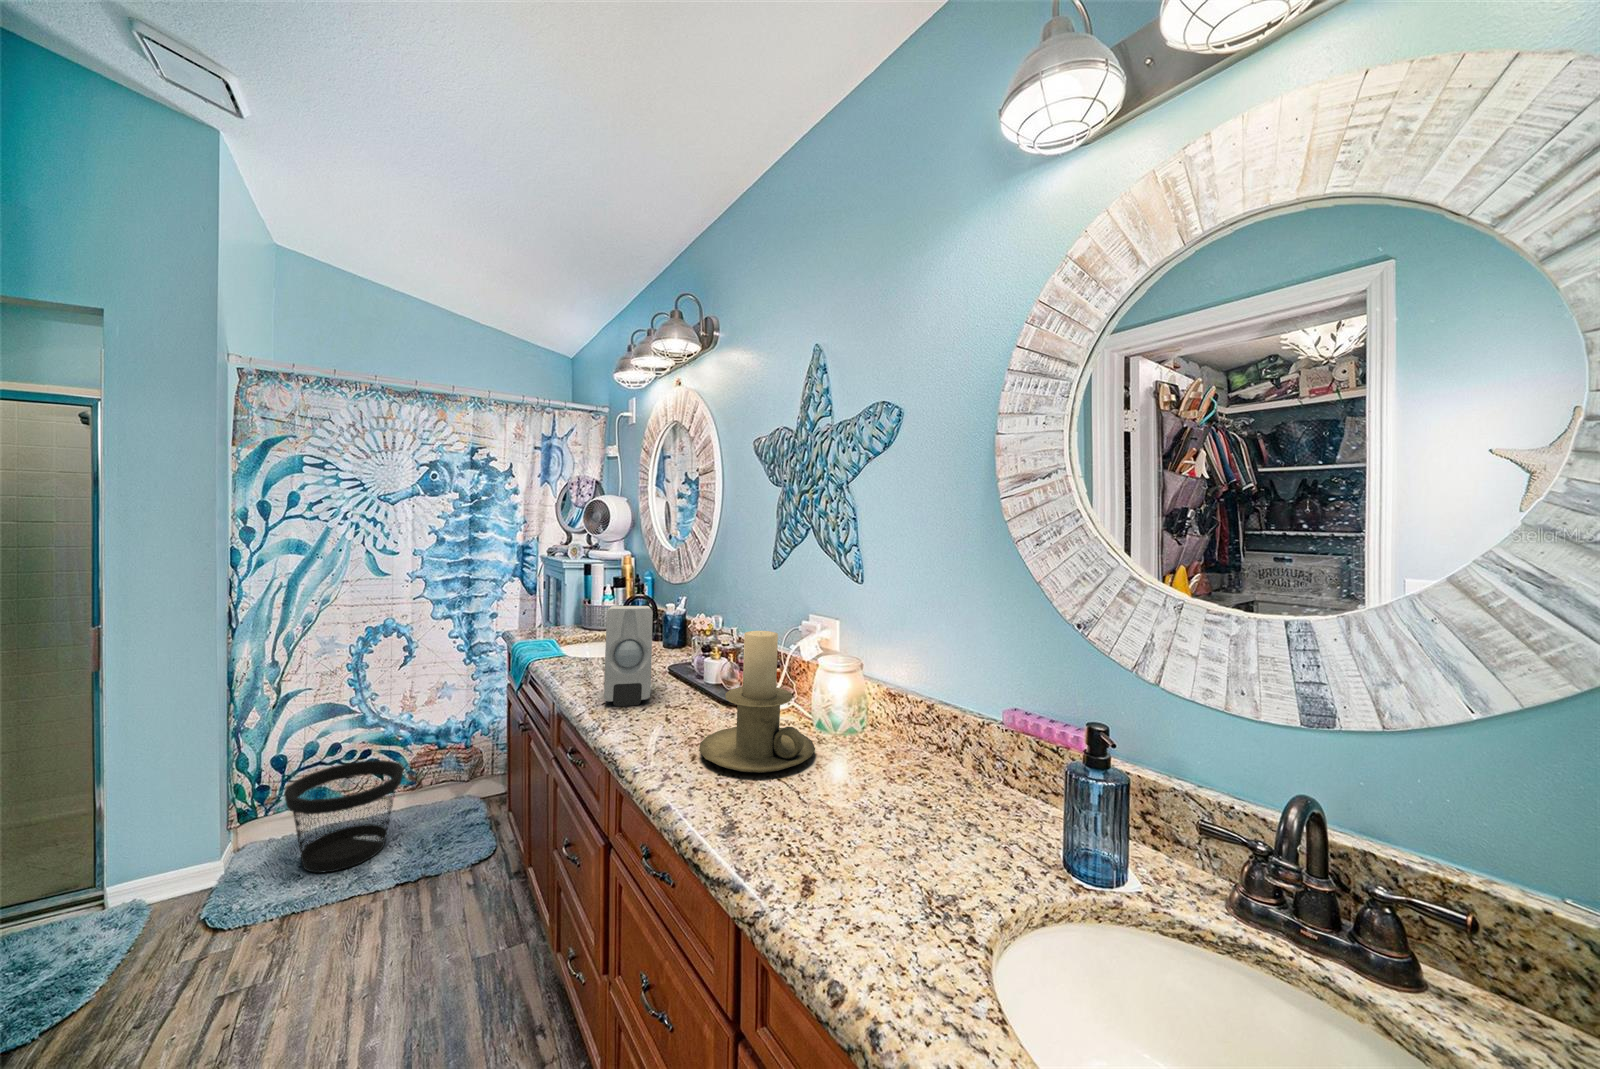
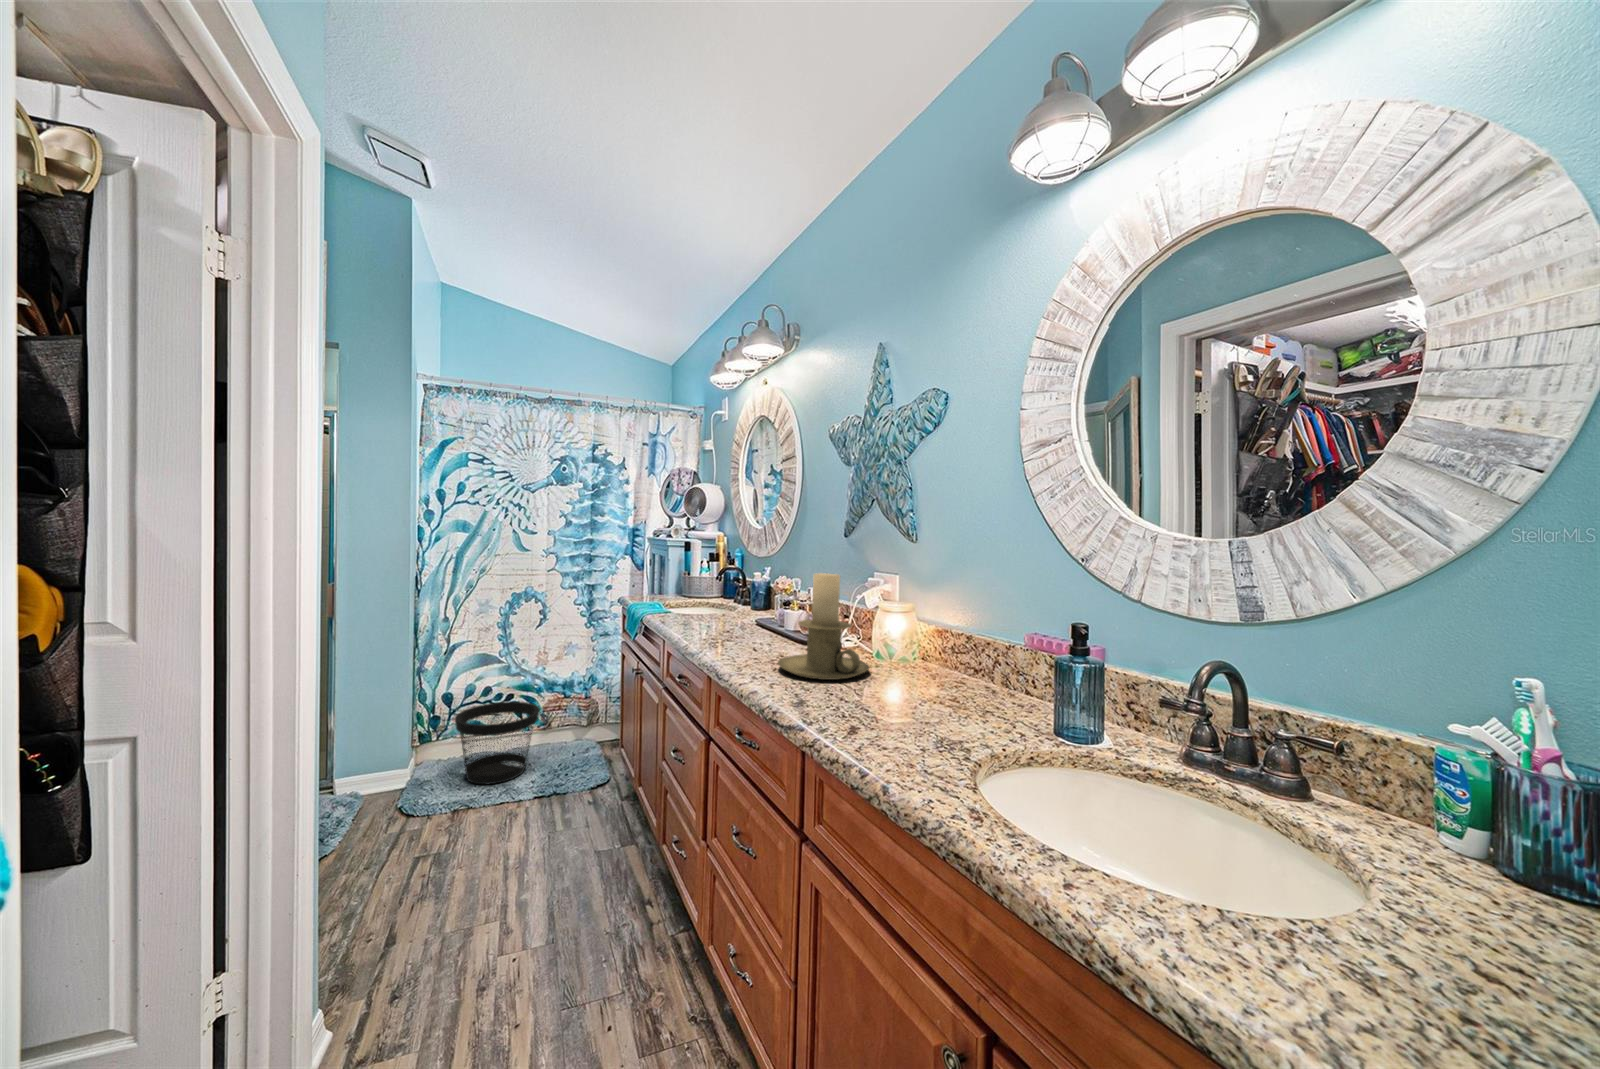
soap dispenser: present [604,606,653,706] -> none [703,564,741,642]

